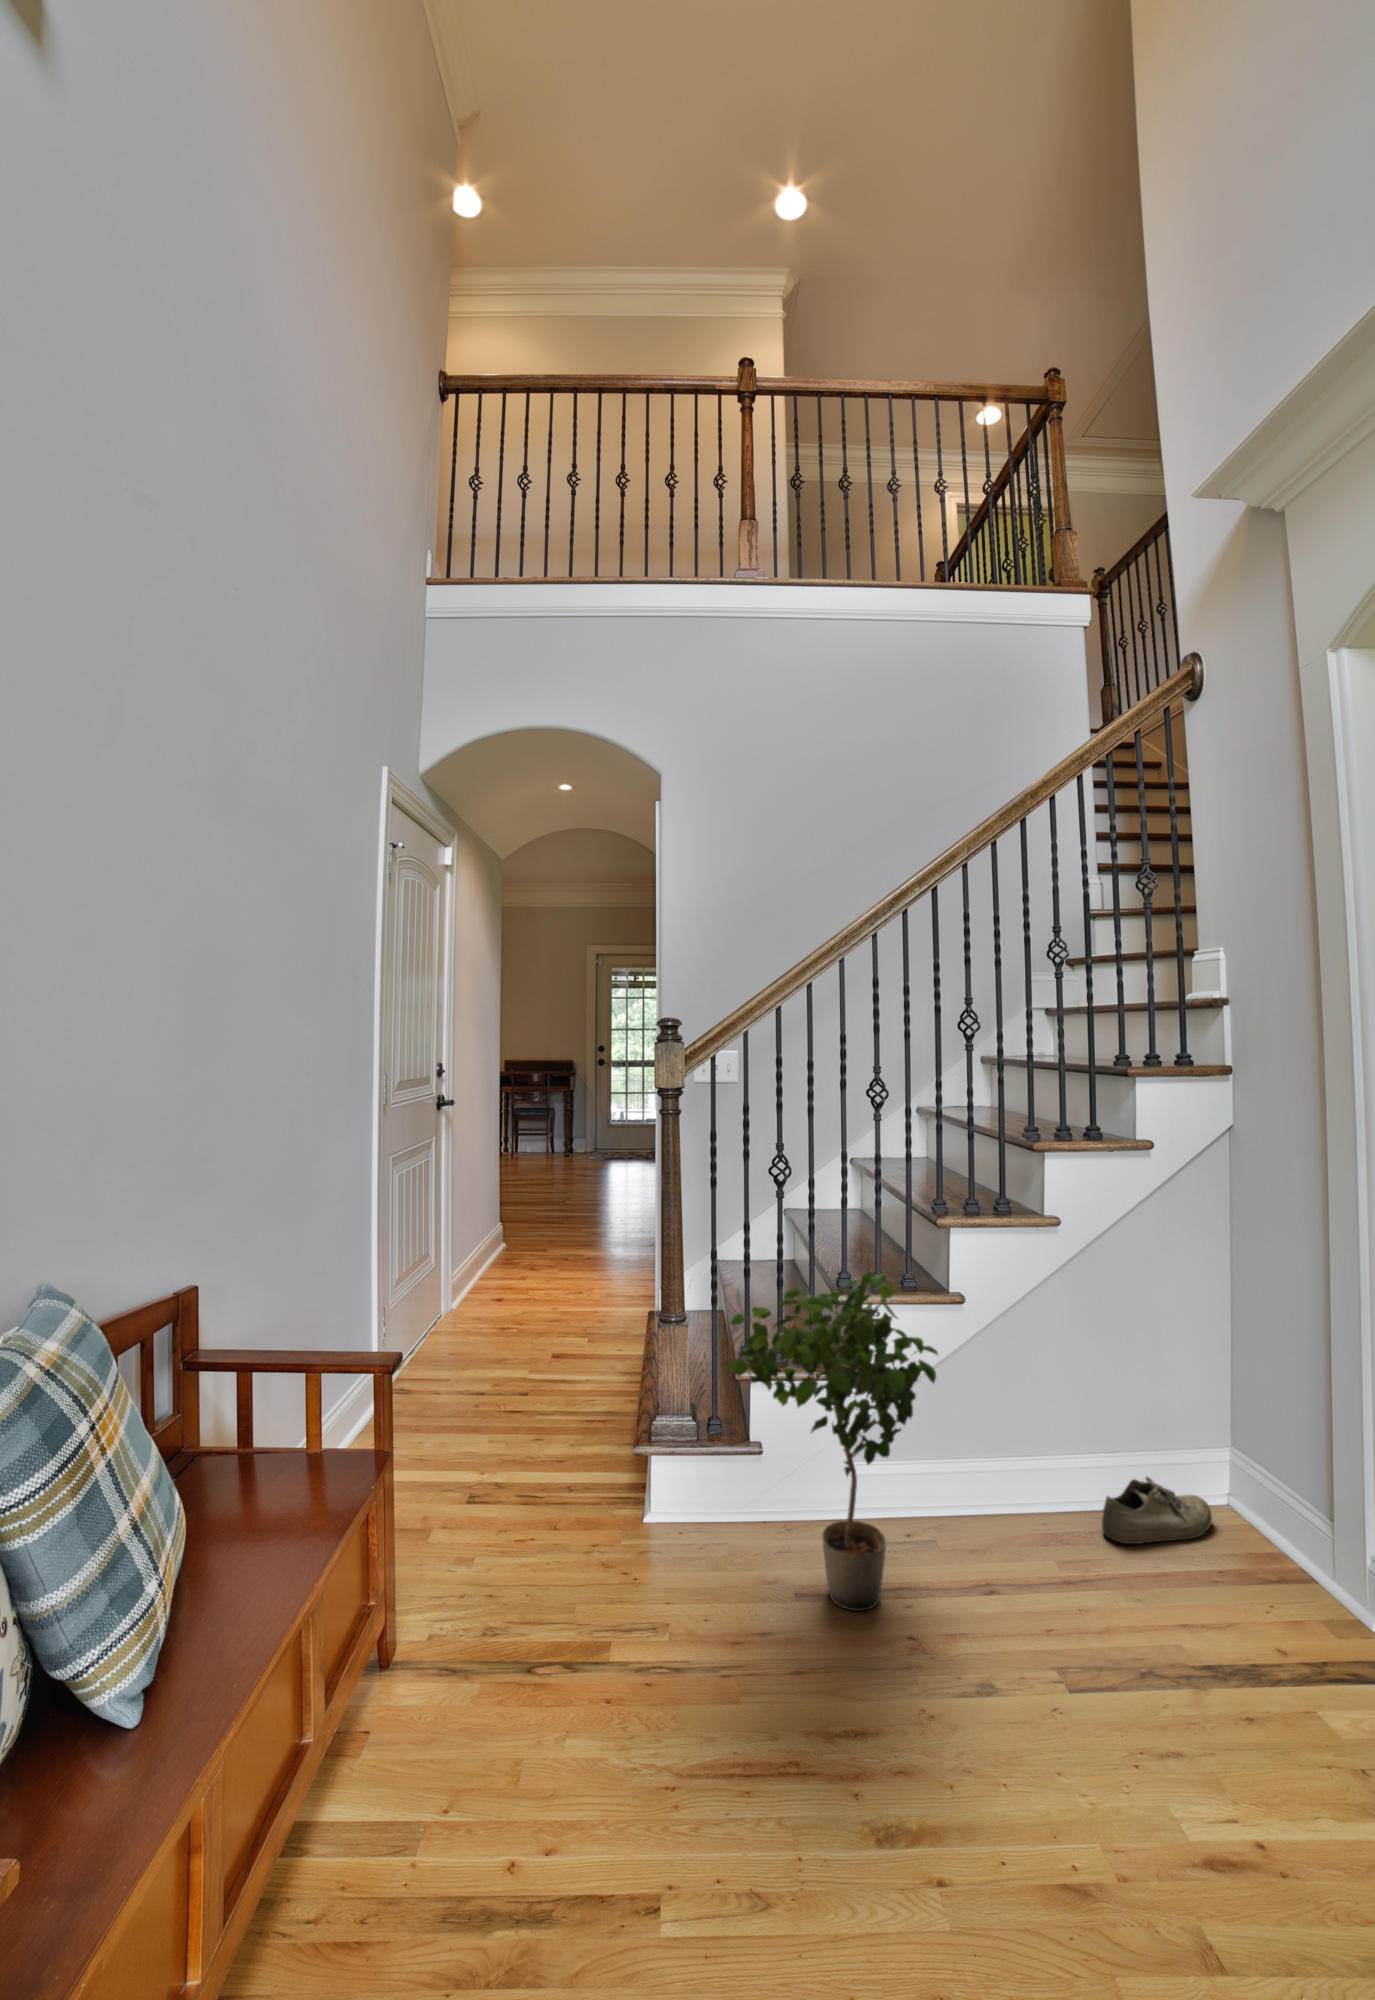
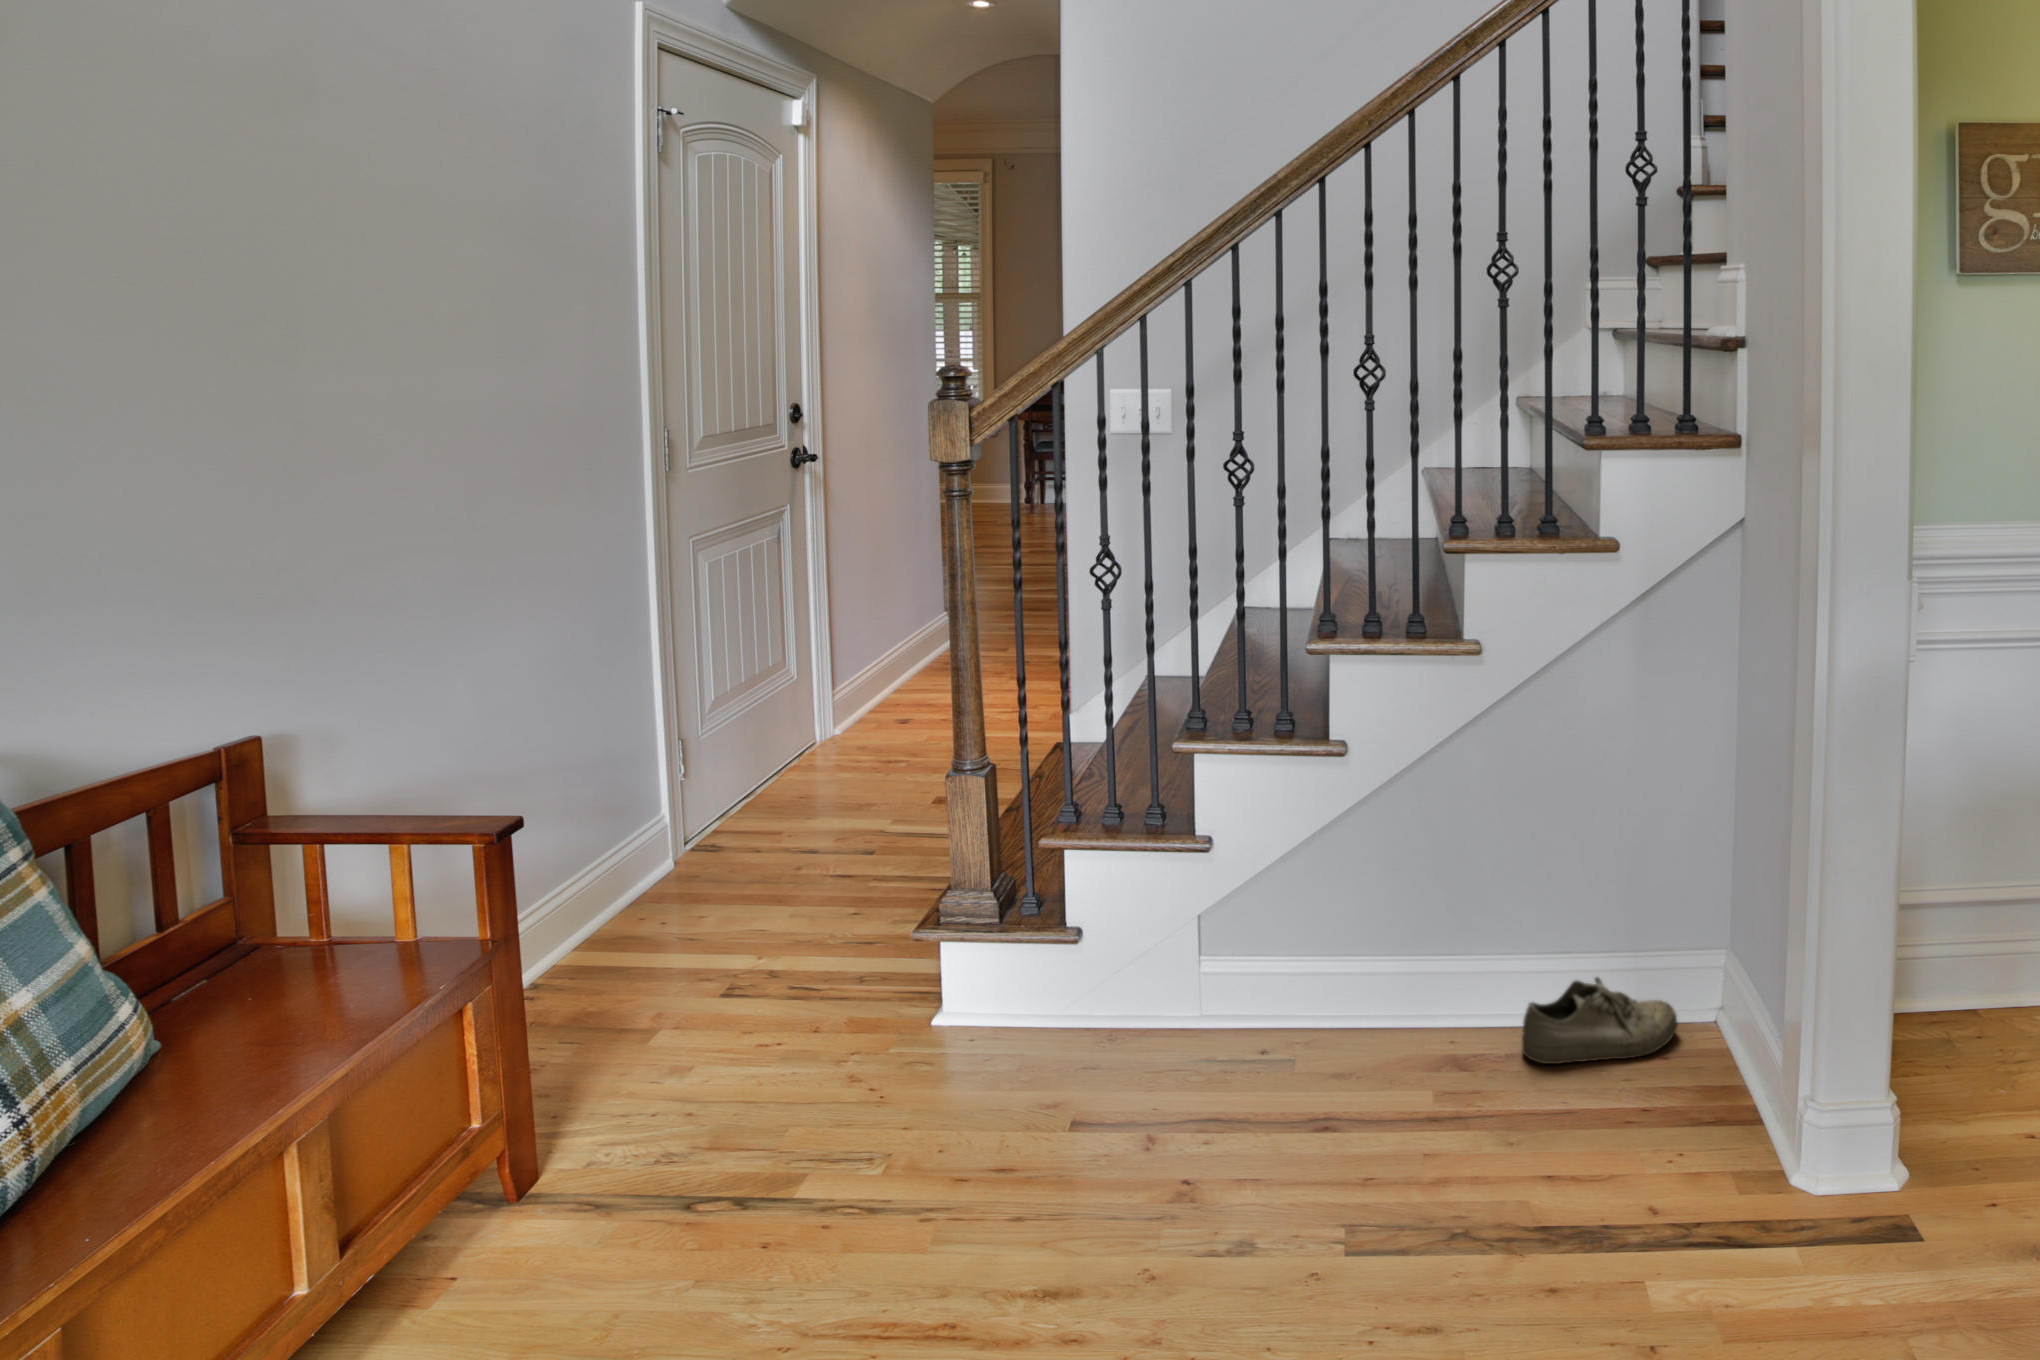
potted plant: present [727,1271,938,1611] -> none [951,712,1284,1149]

